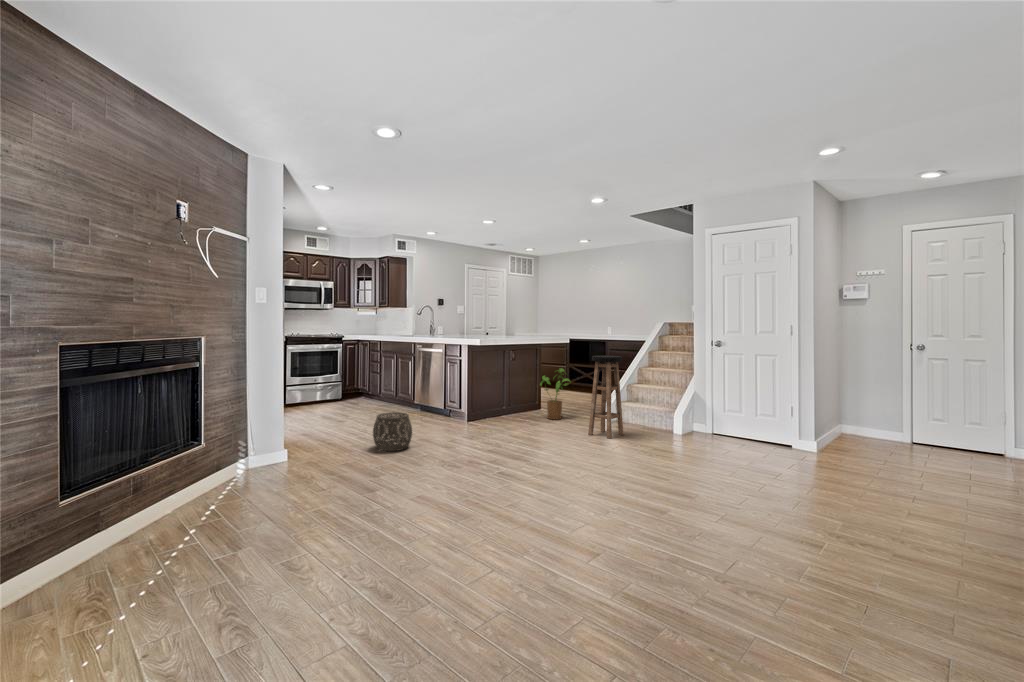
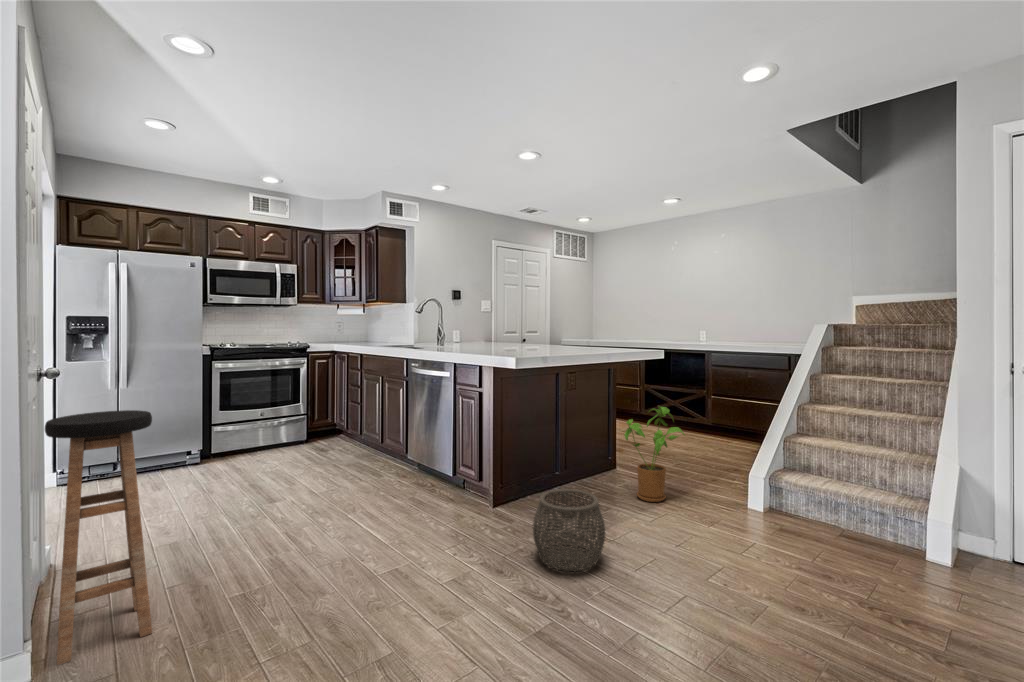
bar stool: present [588,356,623,439] -> present [45,410,152,665]
woven basket: present [373,412,412,451] -> present [533,489,606,572]

